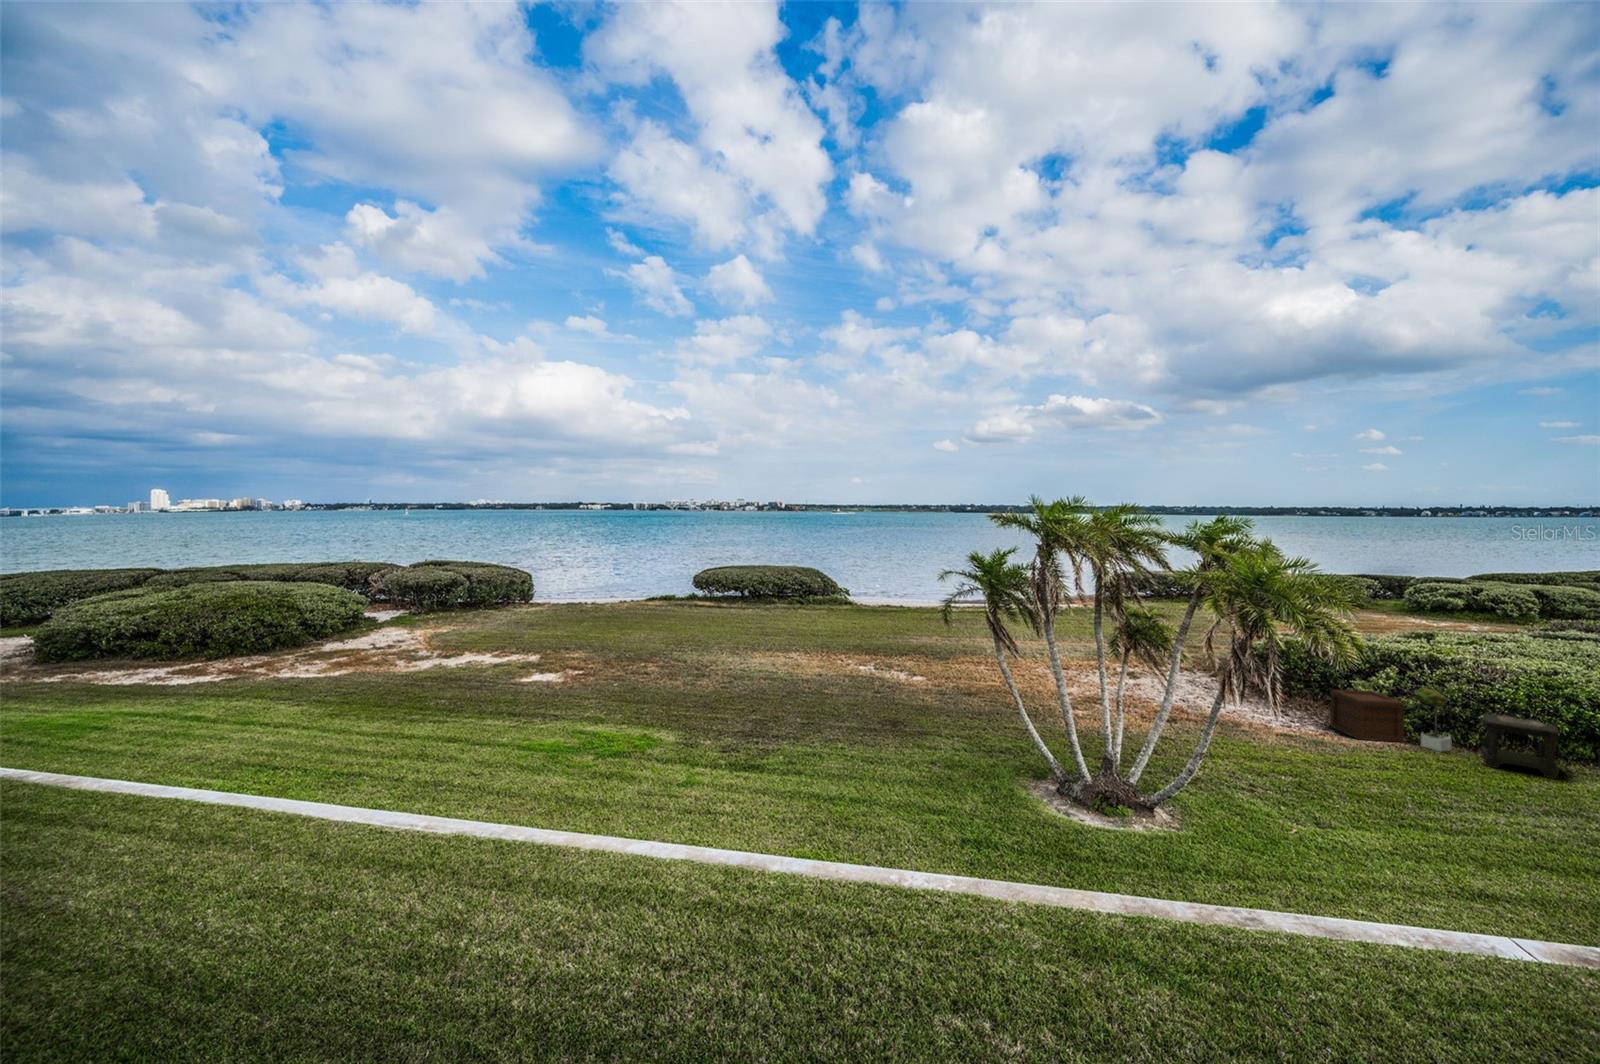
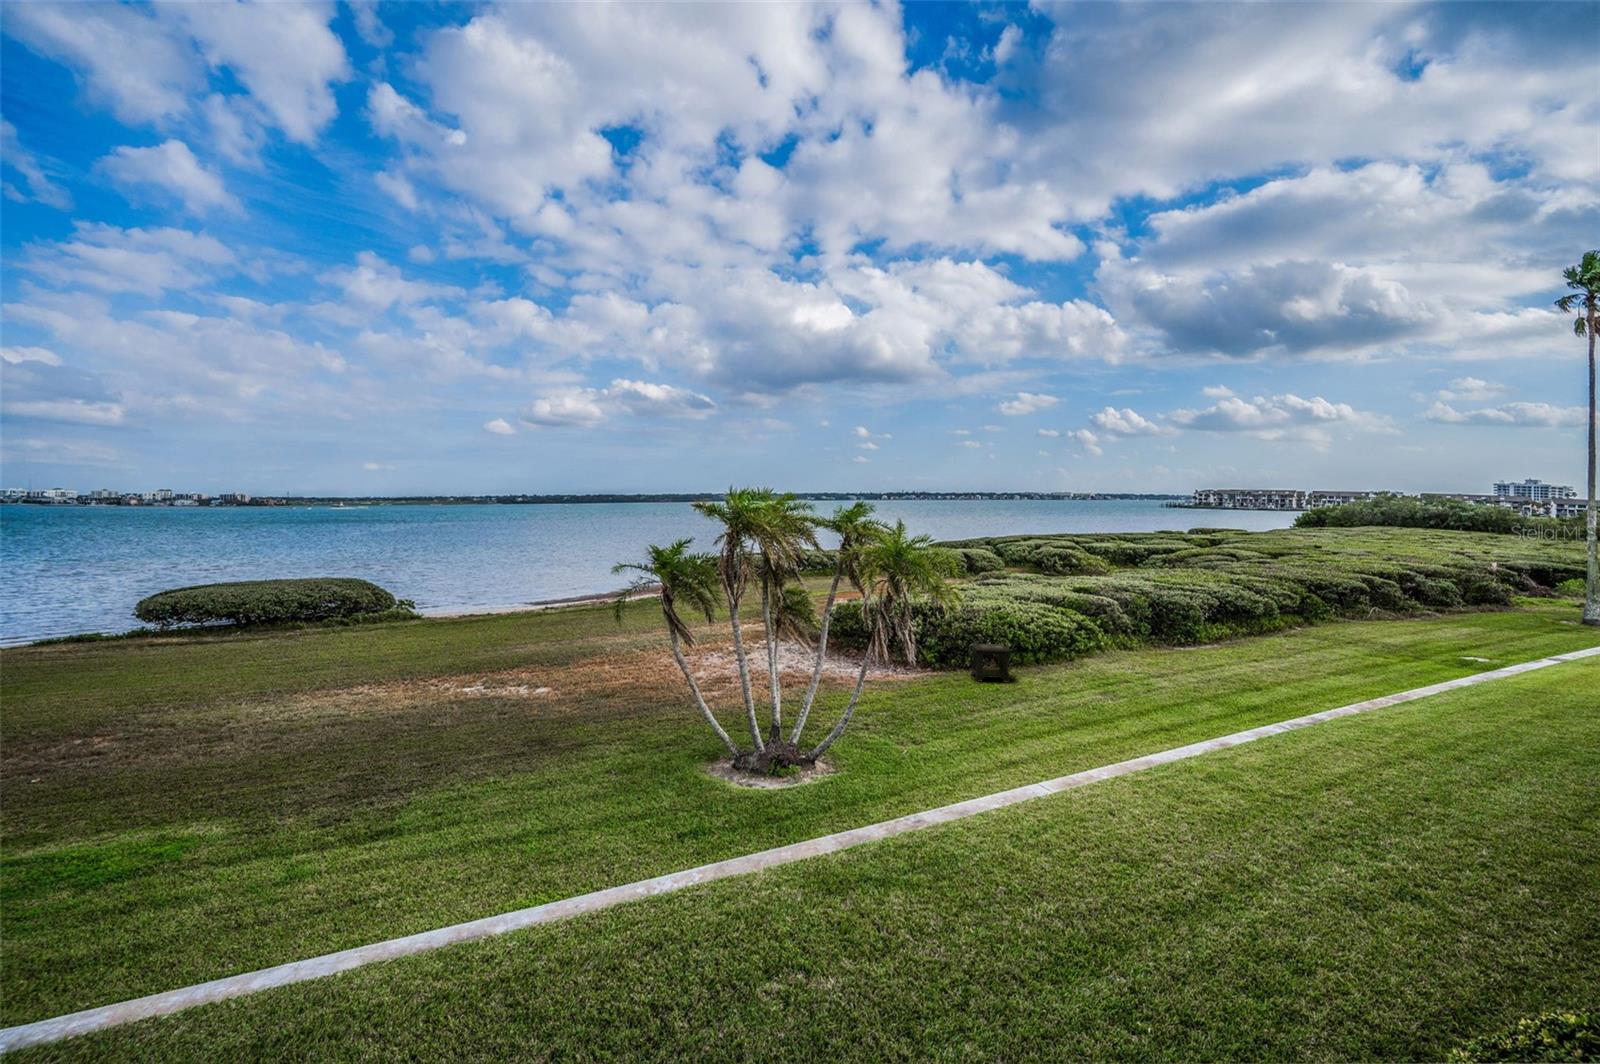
potted tree: present [1416,687,1452,752] -> none [937,631,956,677]
wooden crate: present [1330,690,1404,742] -> none [886,639,931,677]

